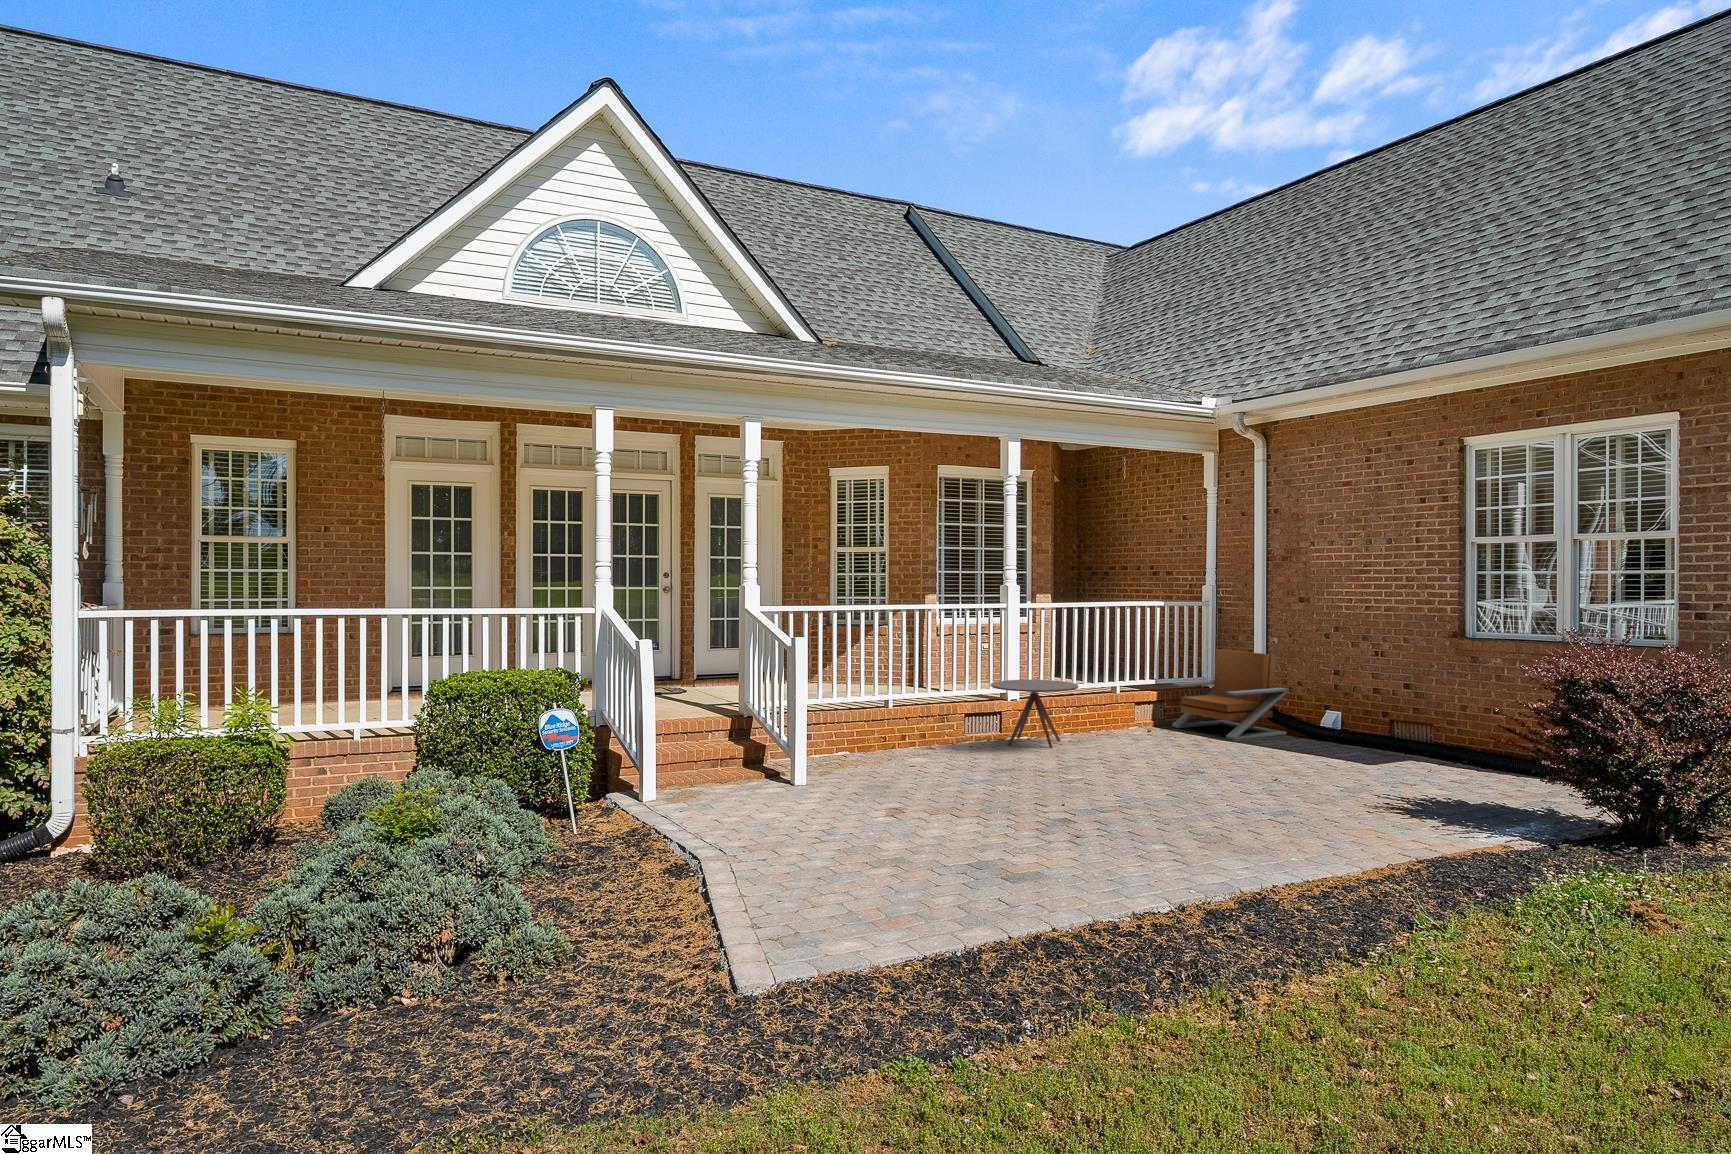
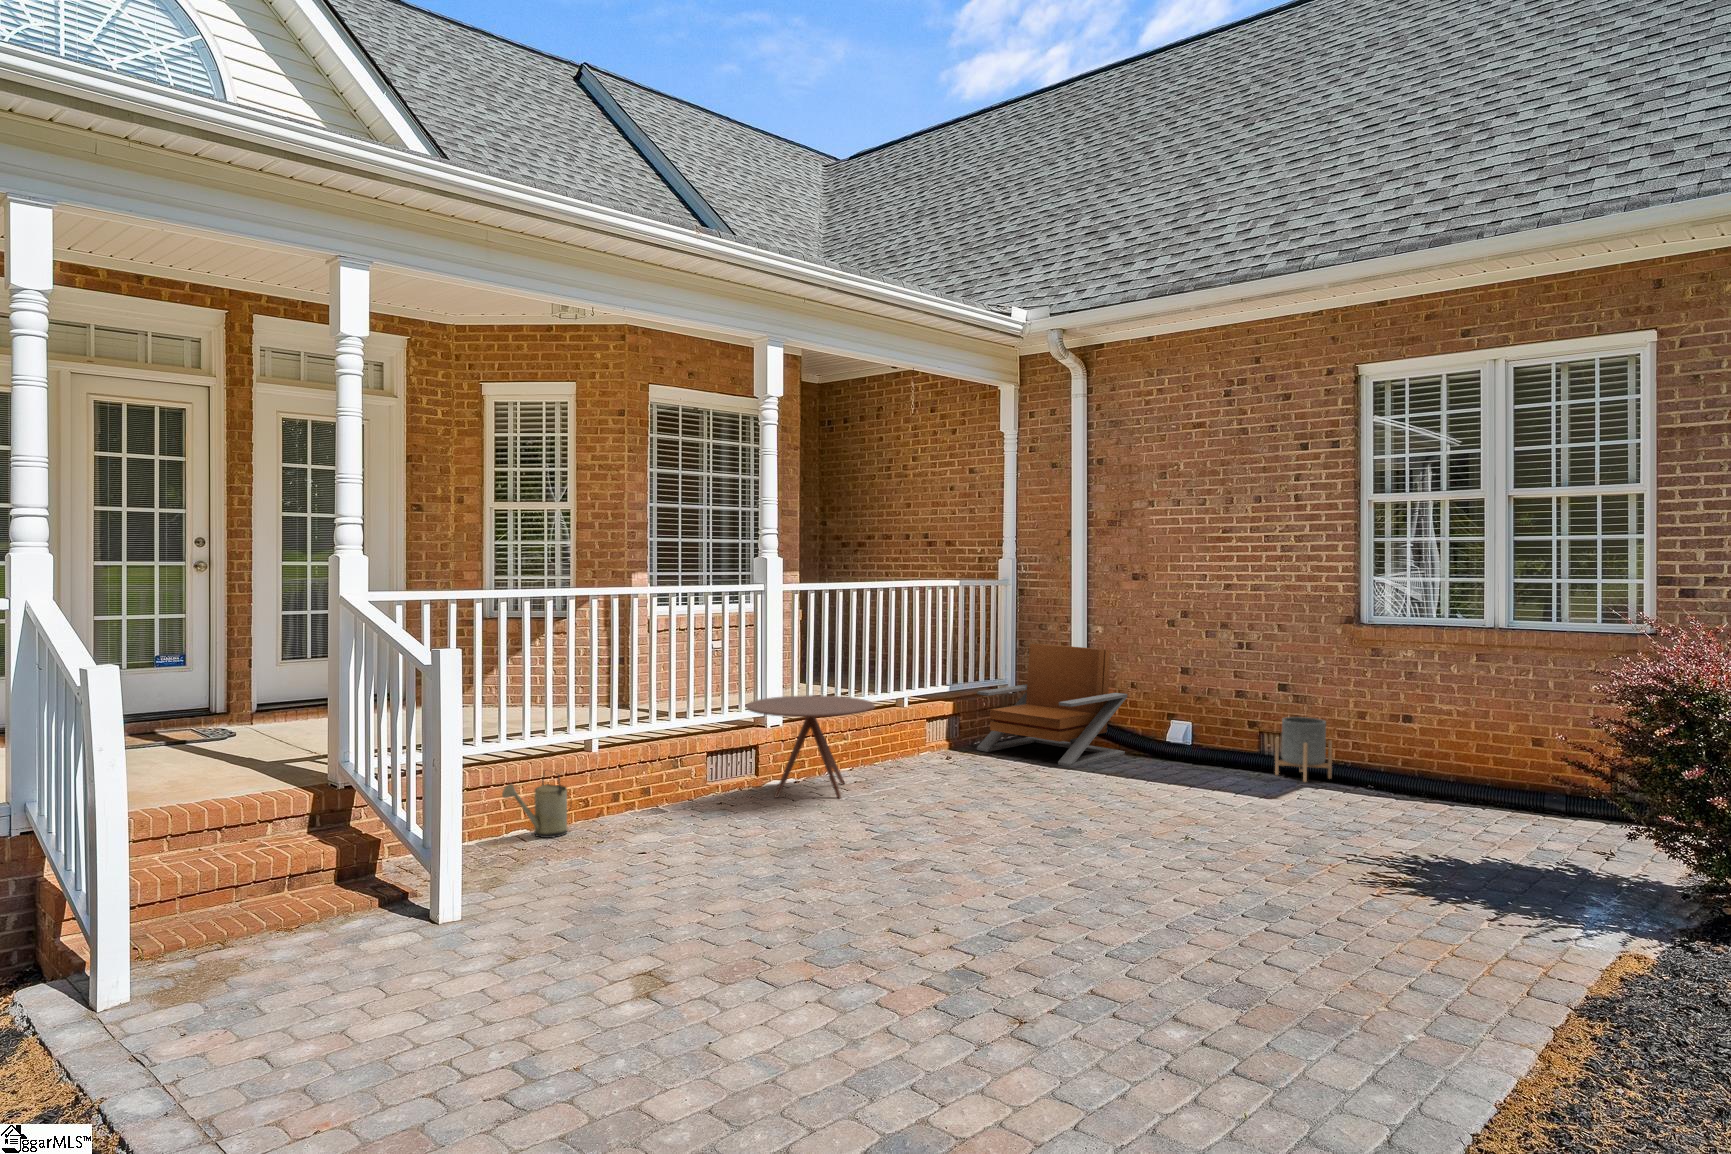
planter: none [1394,709,1439,757] -> present [1275,717,1332,782]
watering can: none [834,716,875,757] -> present [502,770,571,838]

